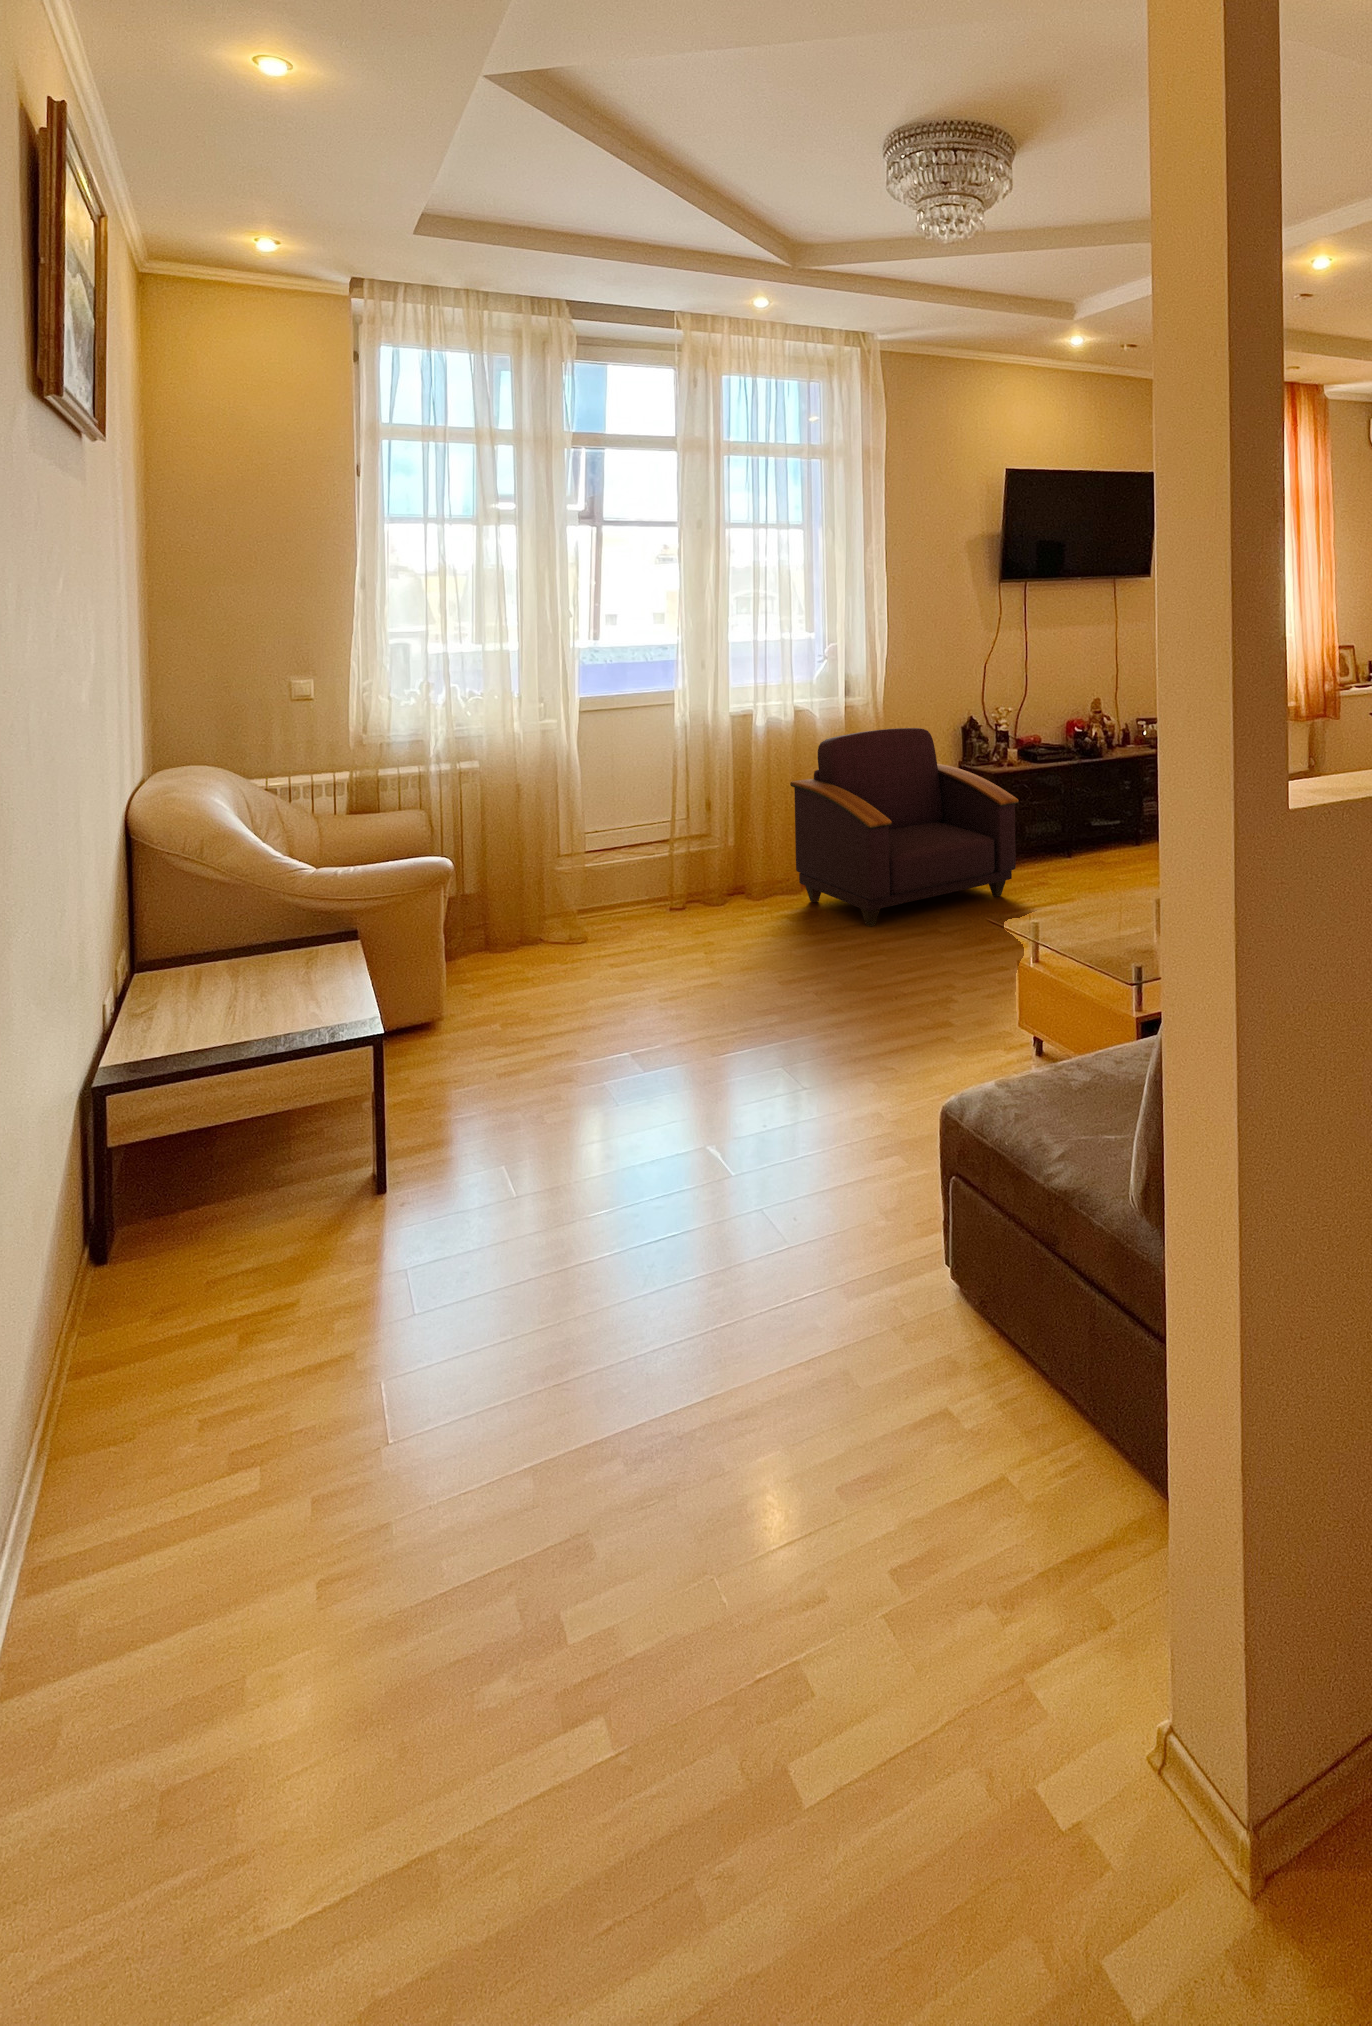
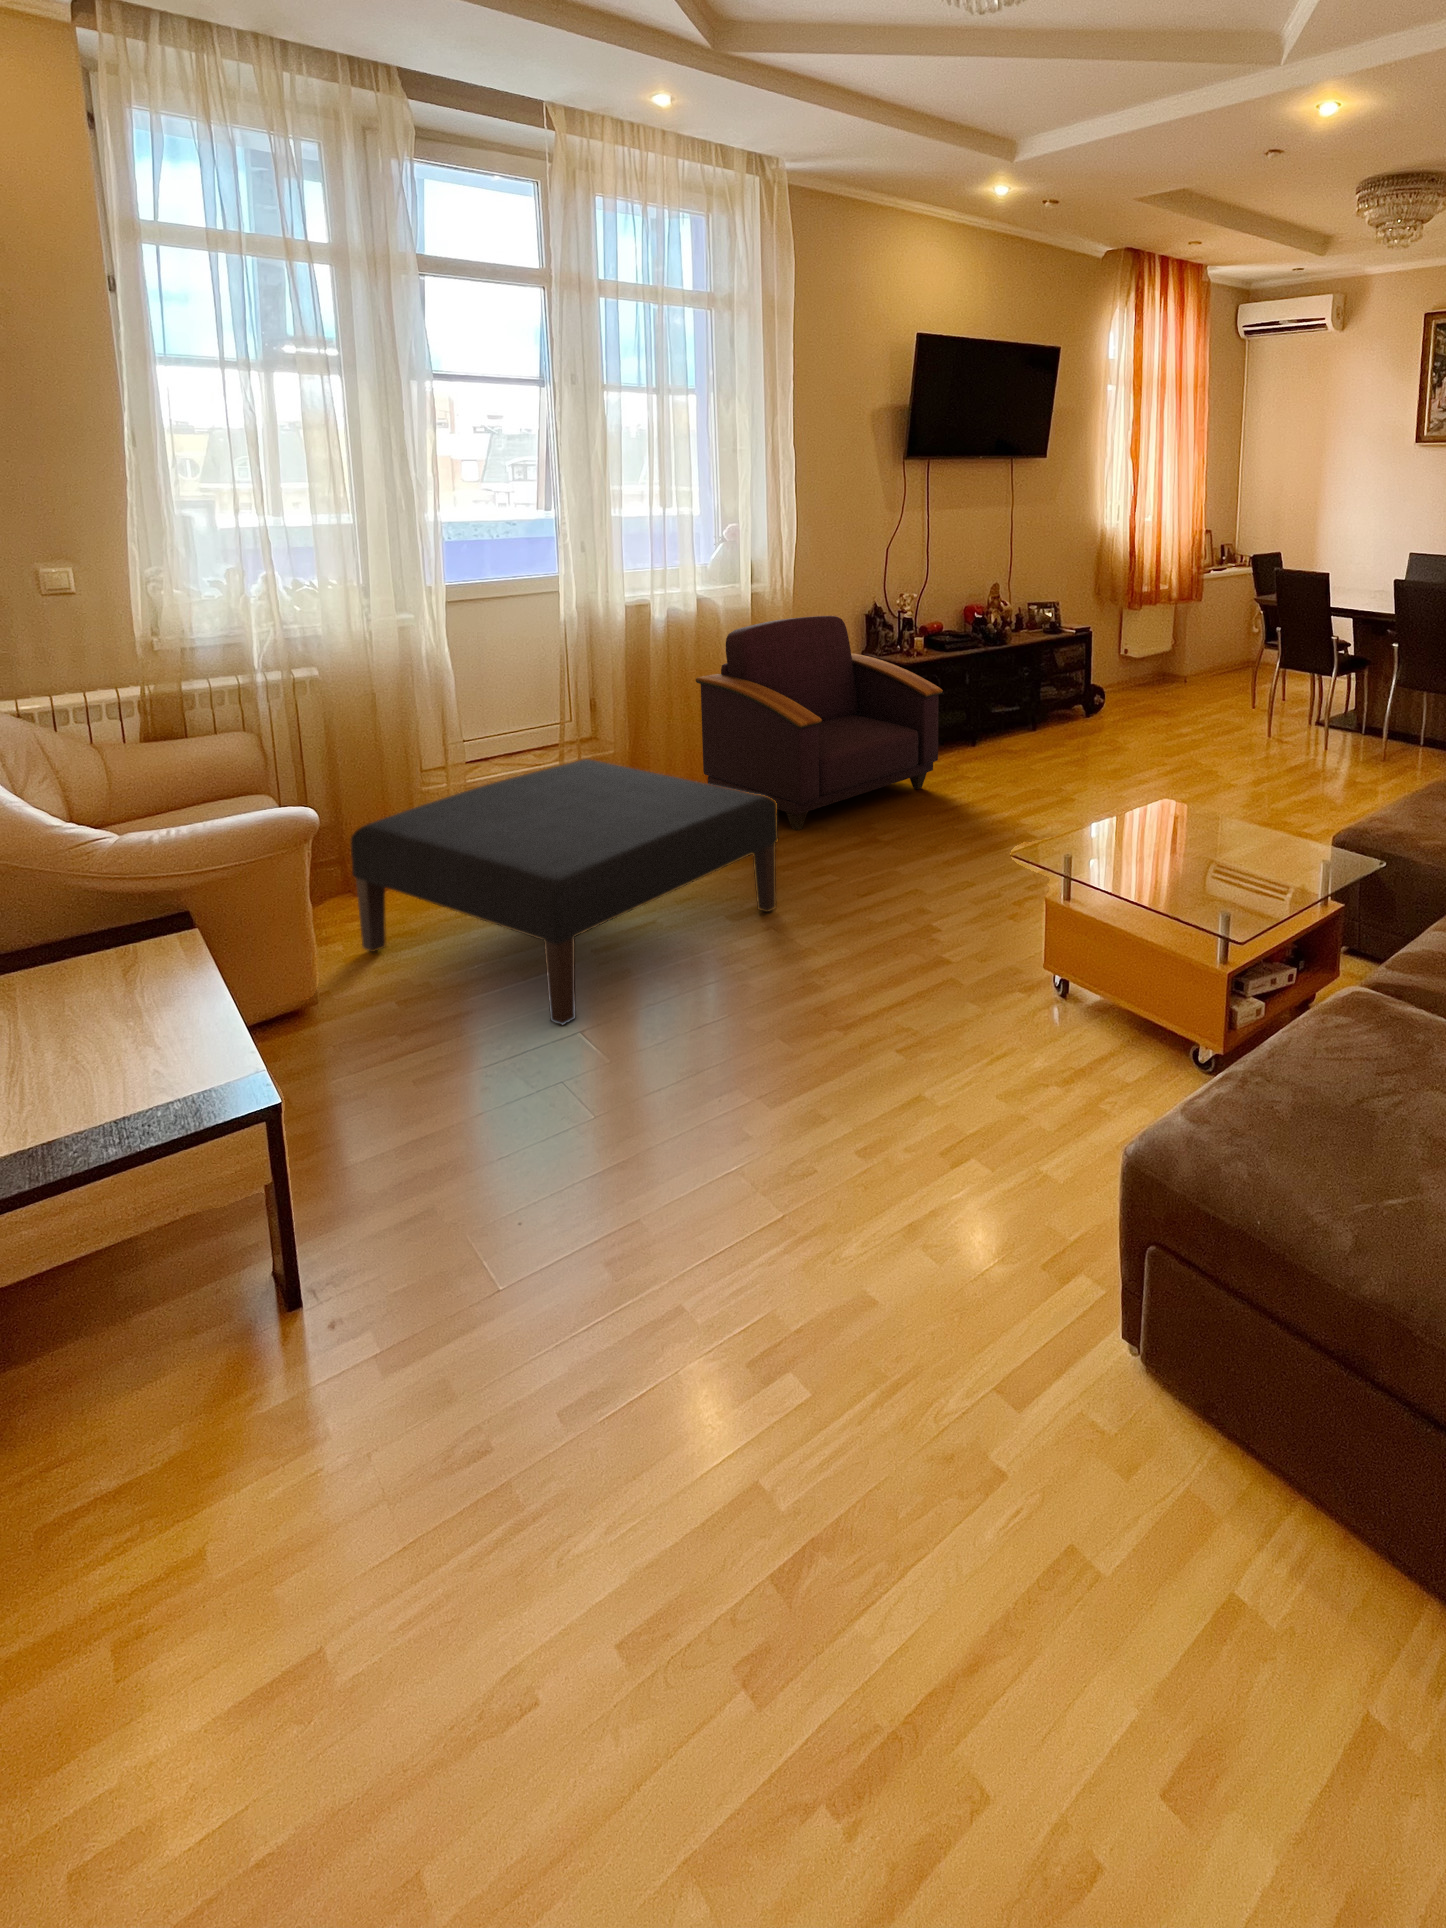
ottoman: none [480,847,826,1068] -> present [351,759,778,1025]

